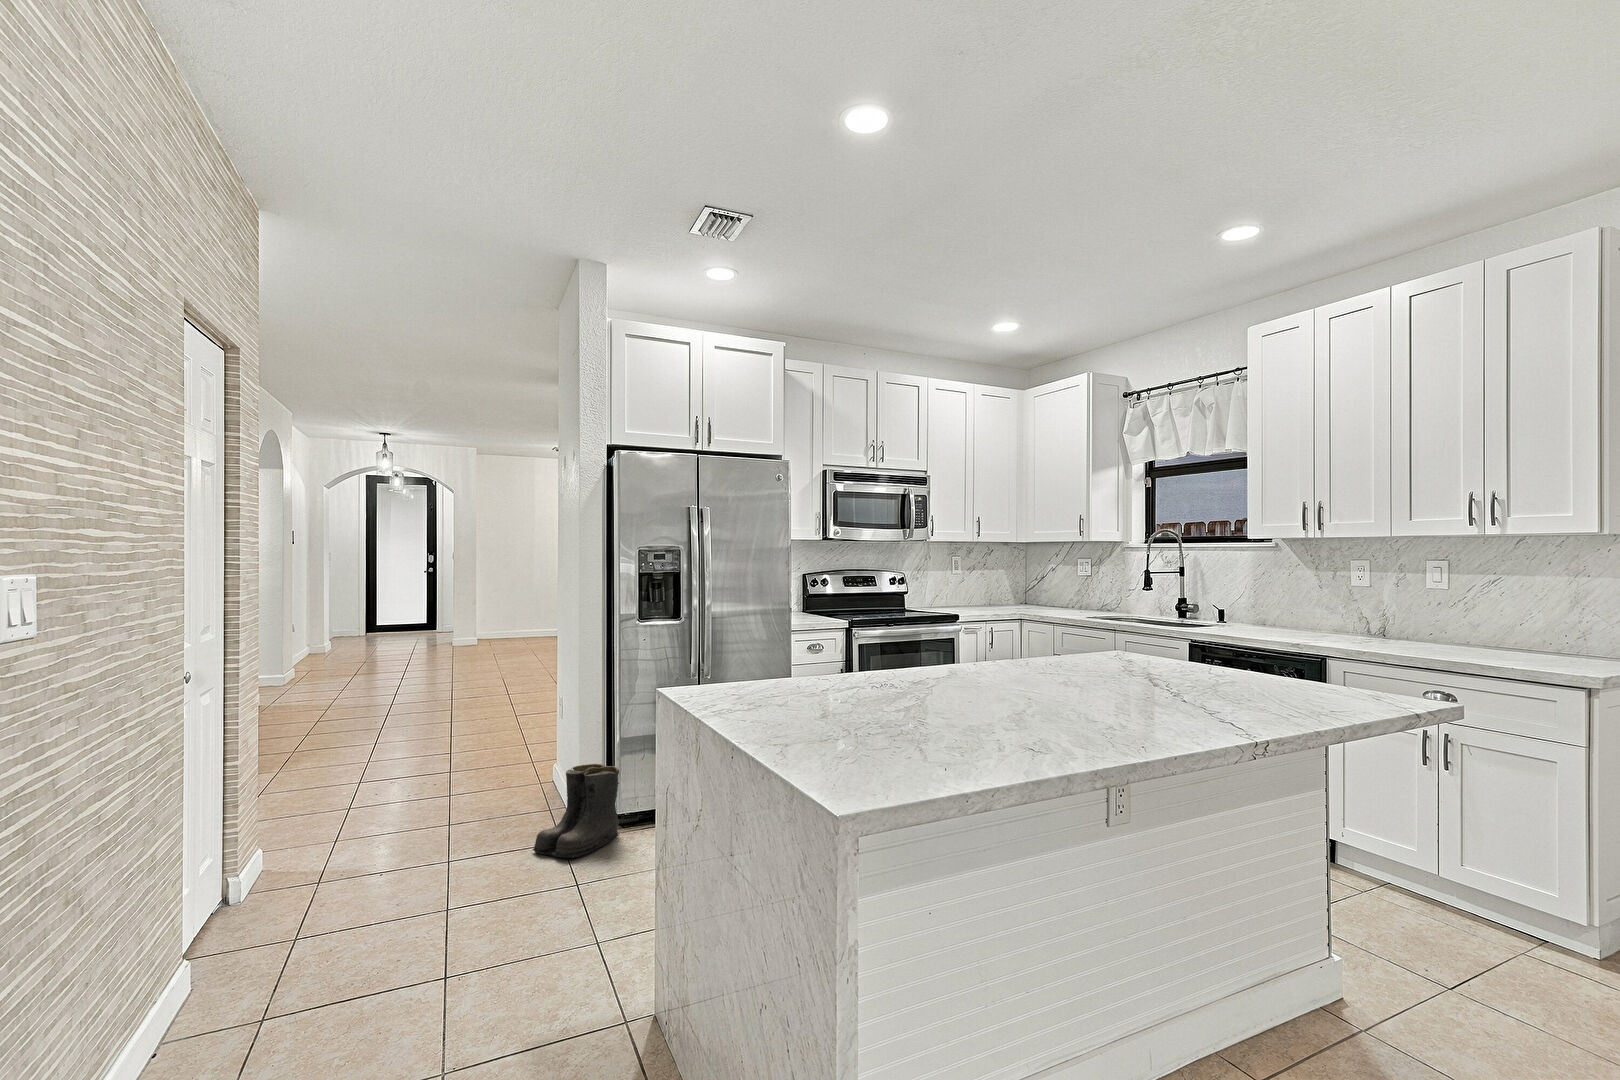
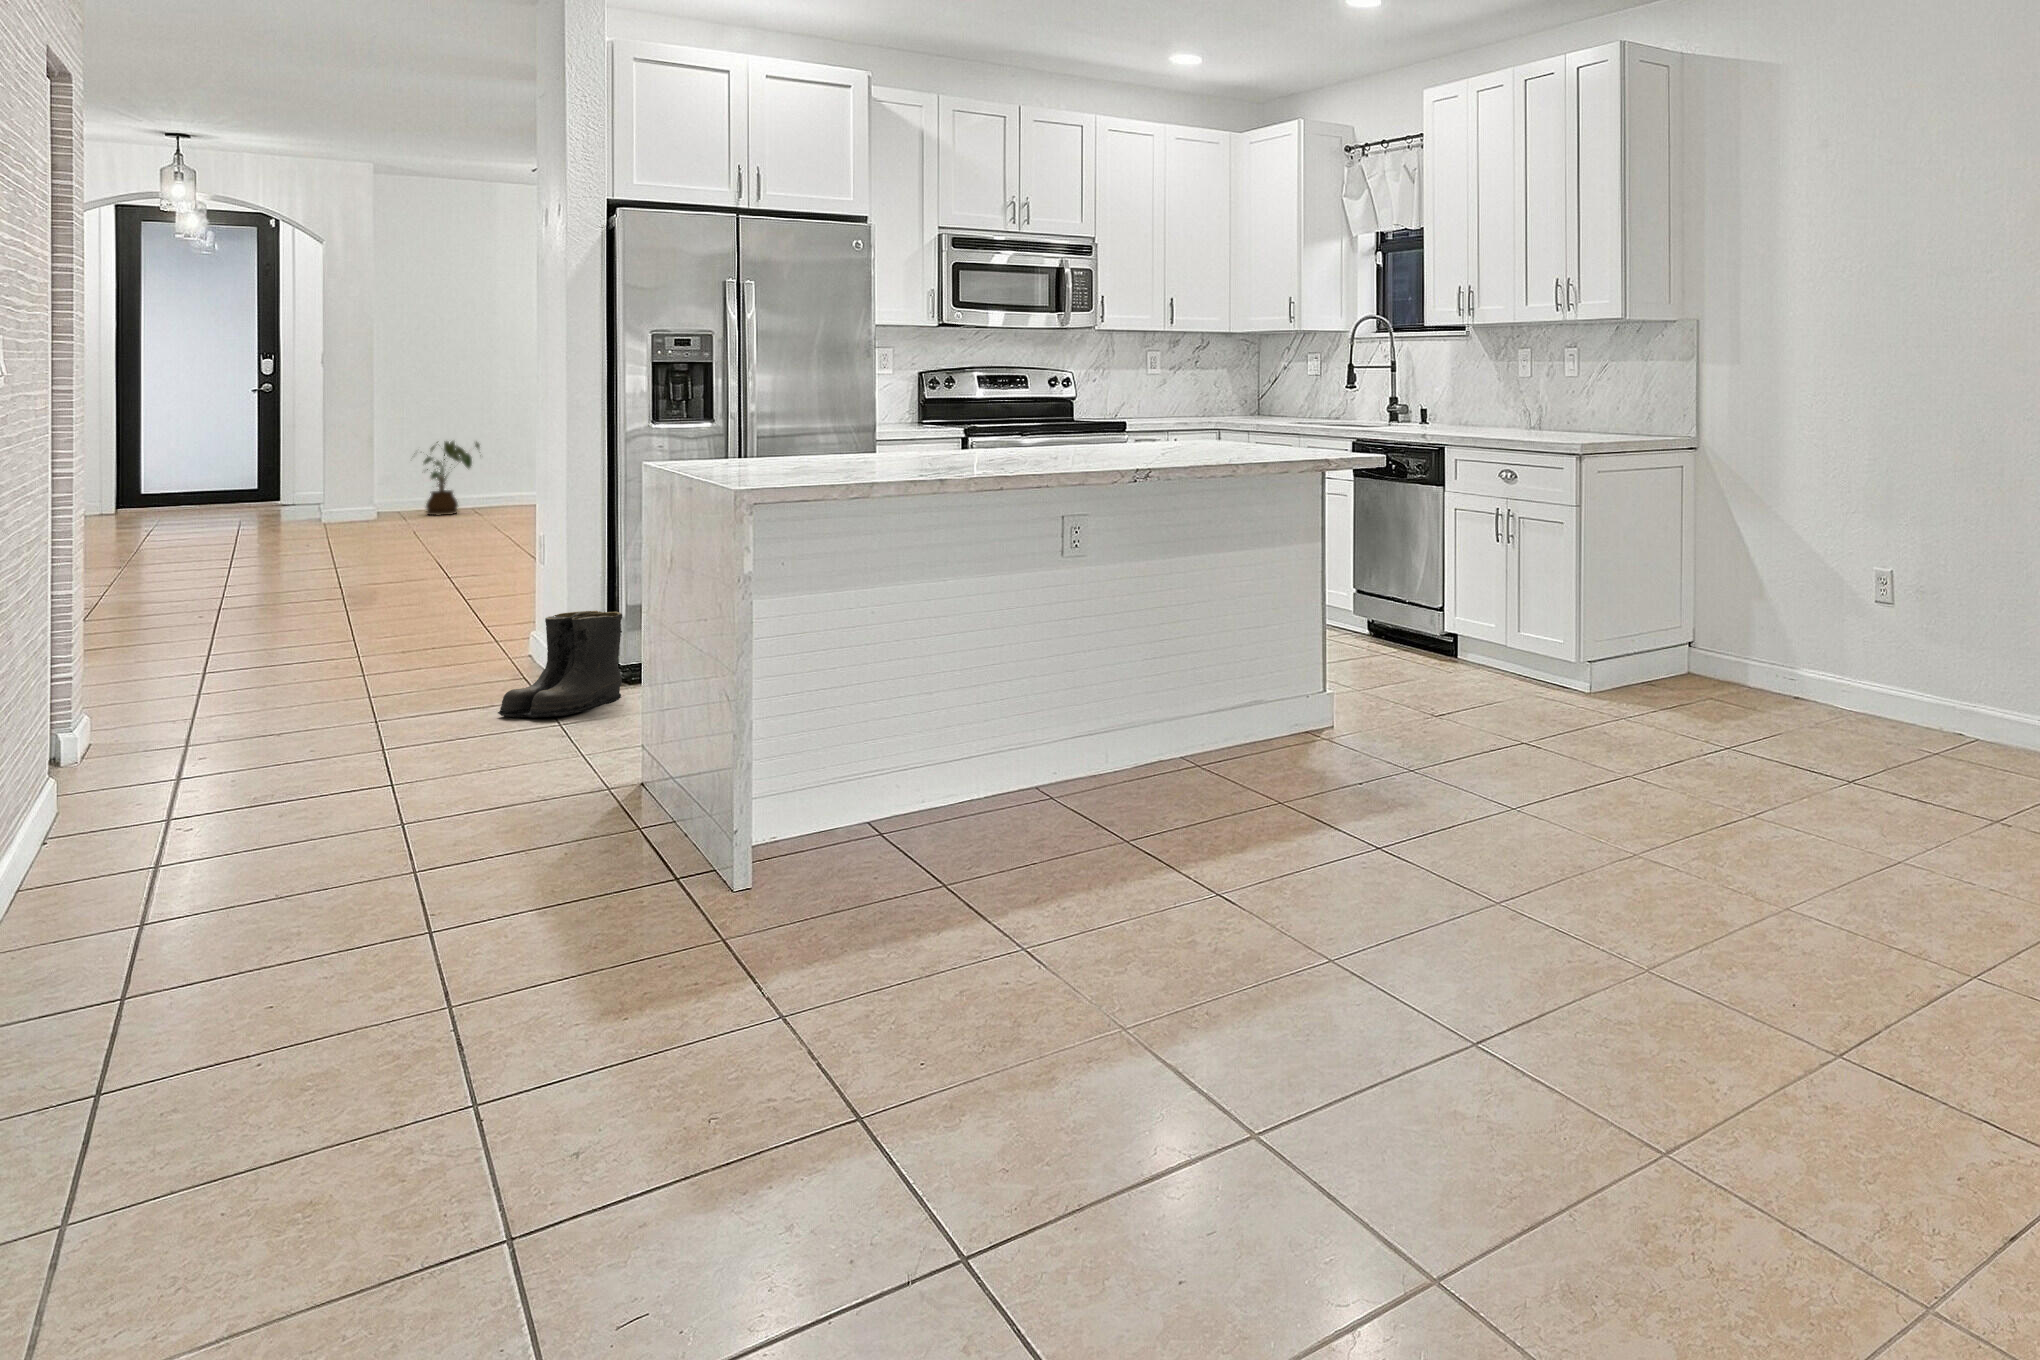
house plant: none [496,601,532,643] -> present [424,441,480,515]

